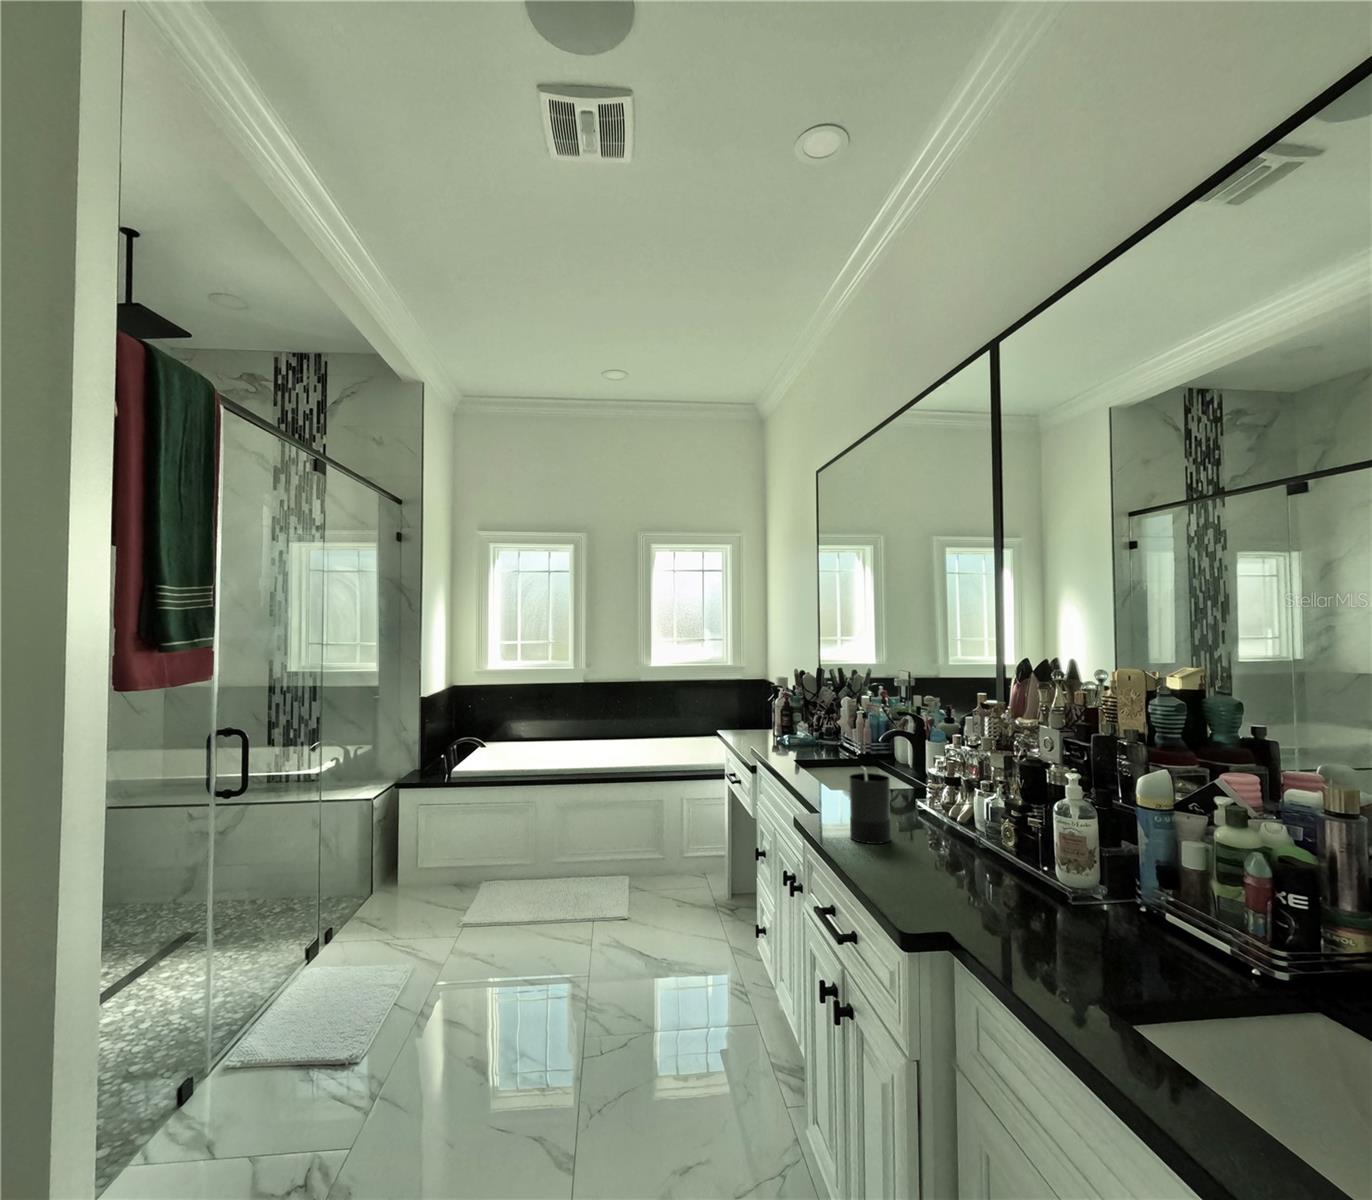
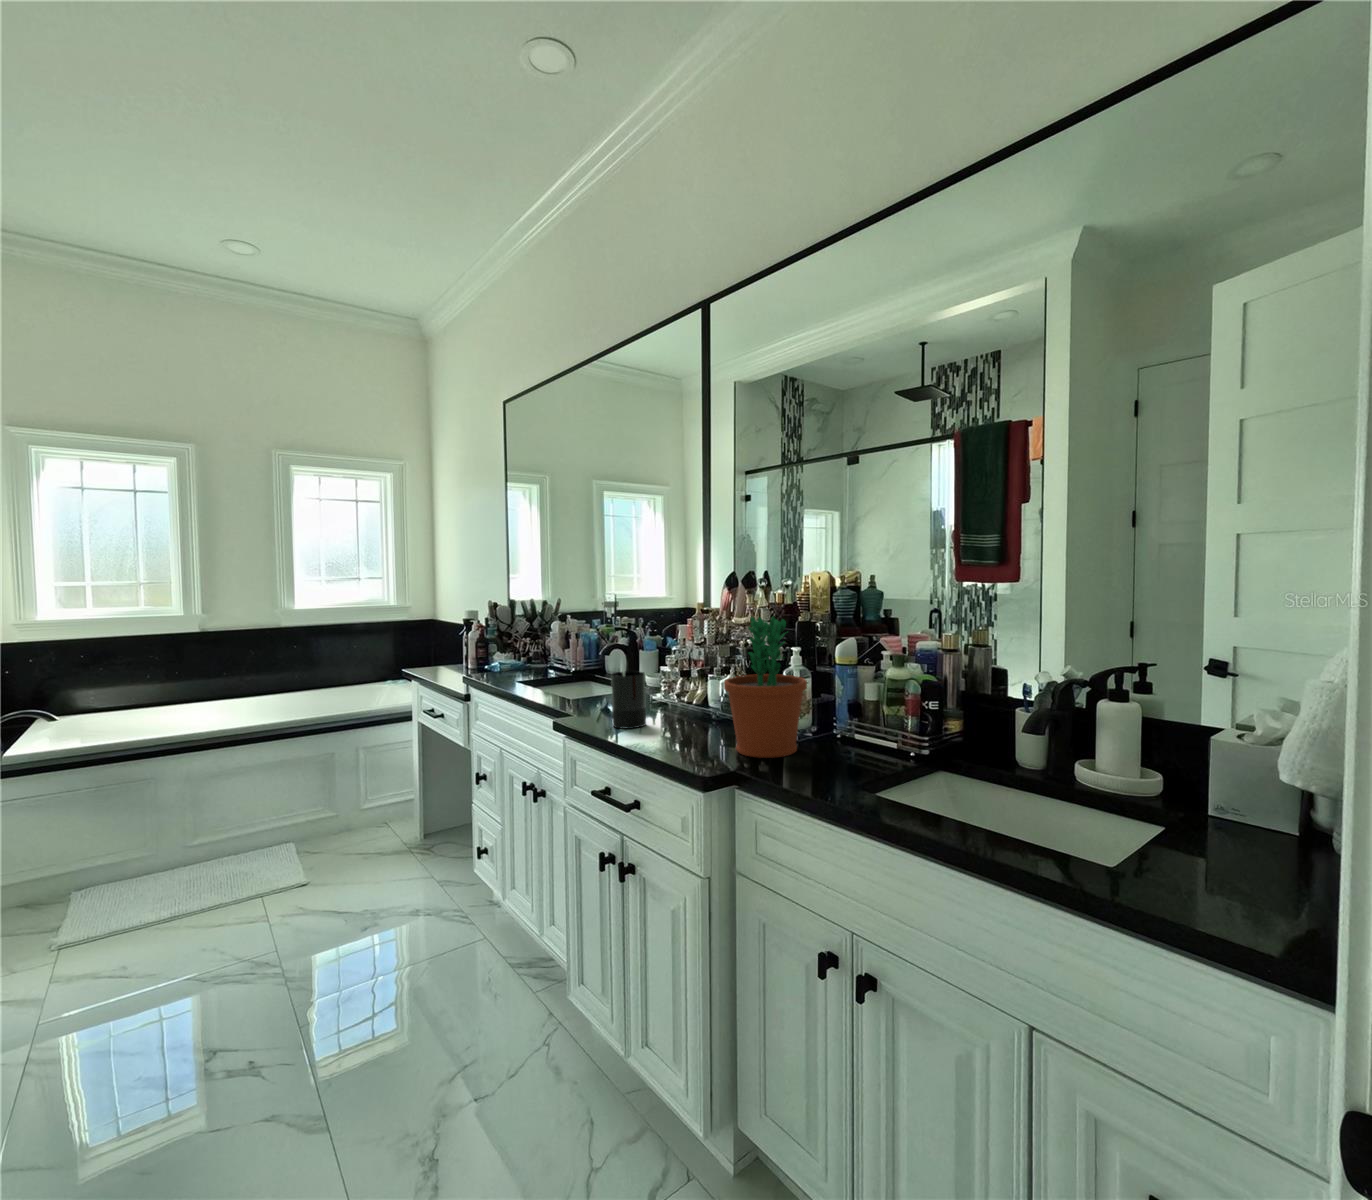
flower pot: none [955,732,1077,931] -> present [724,617,807,758]

